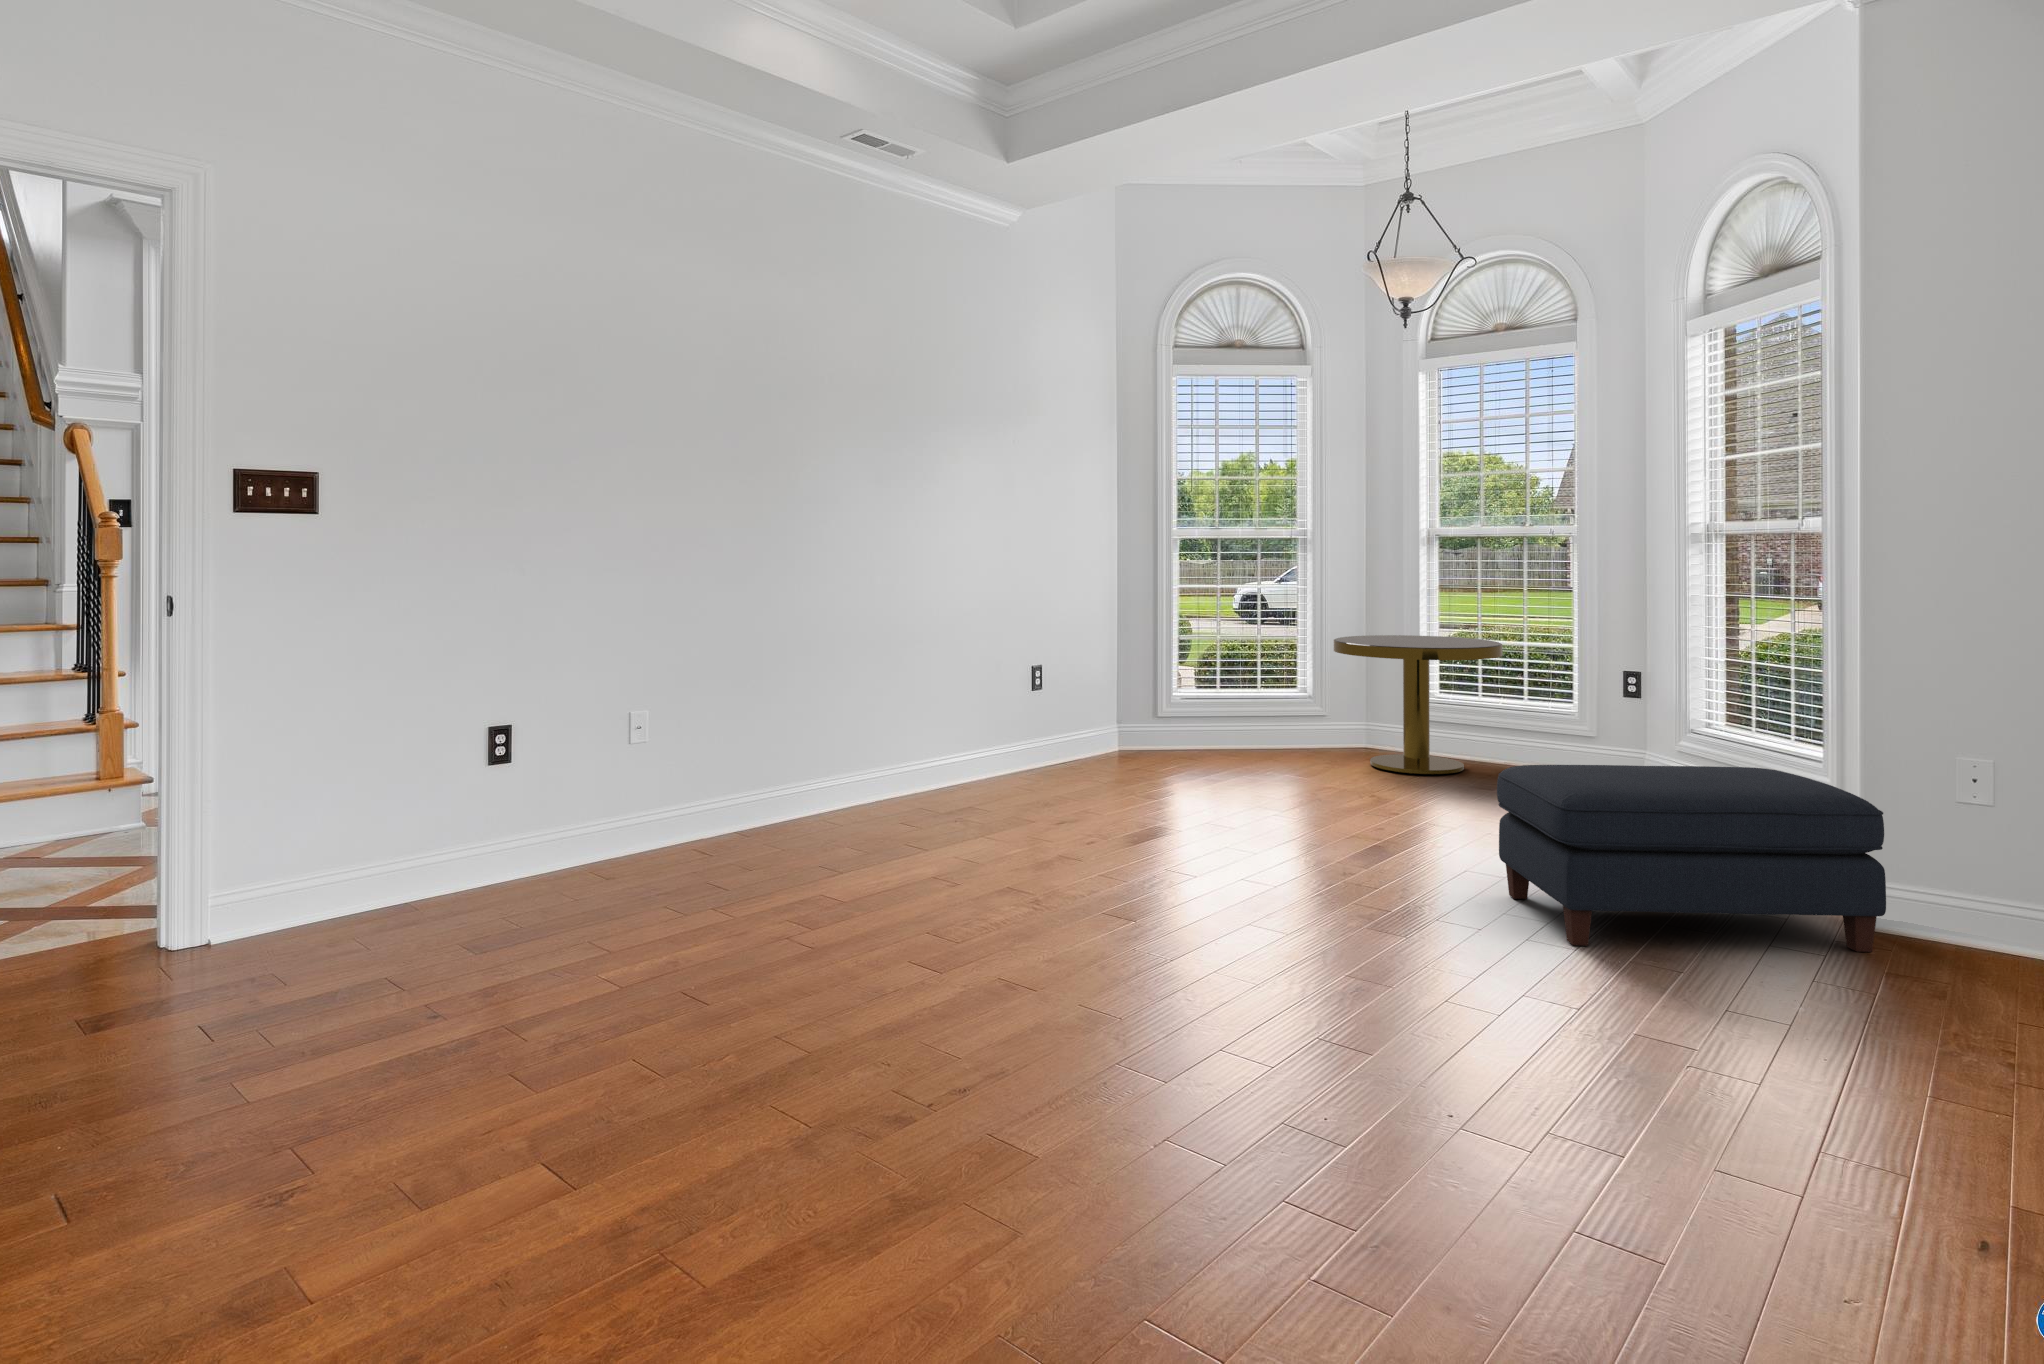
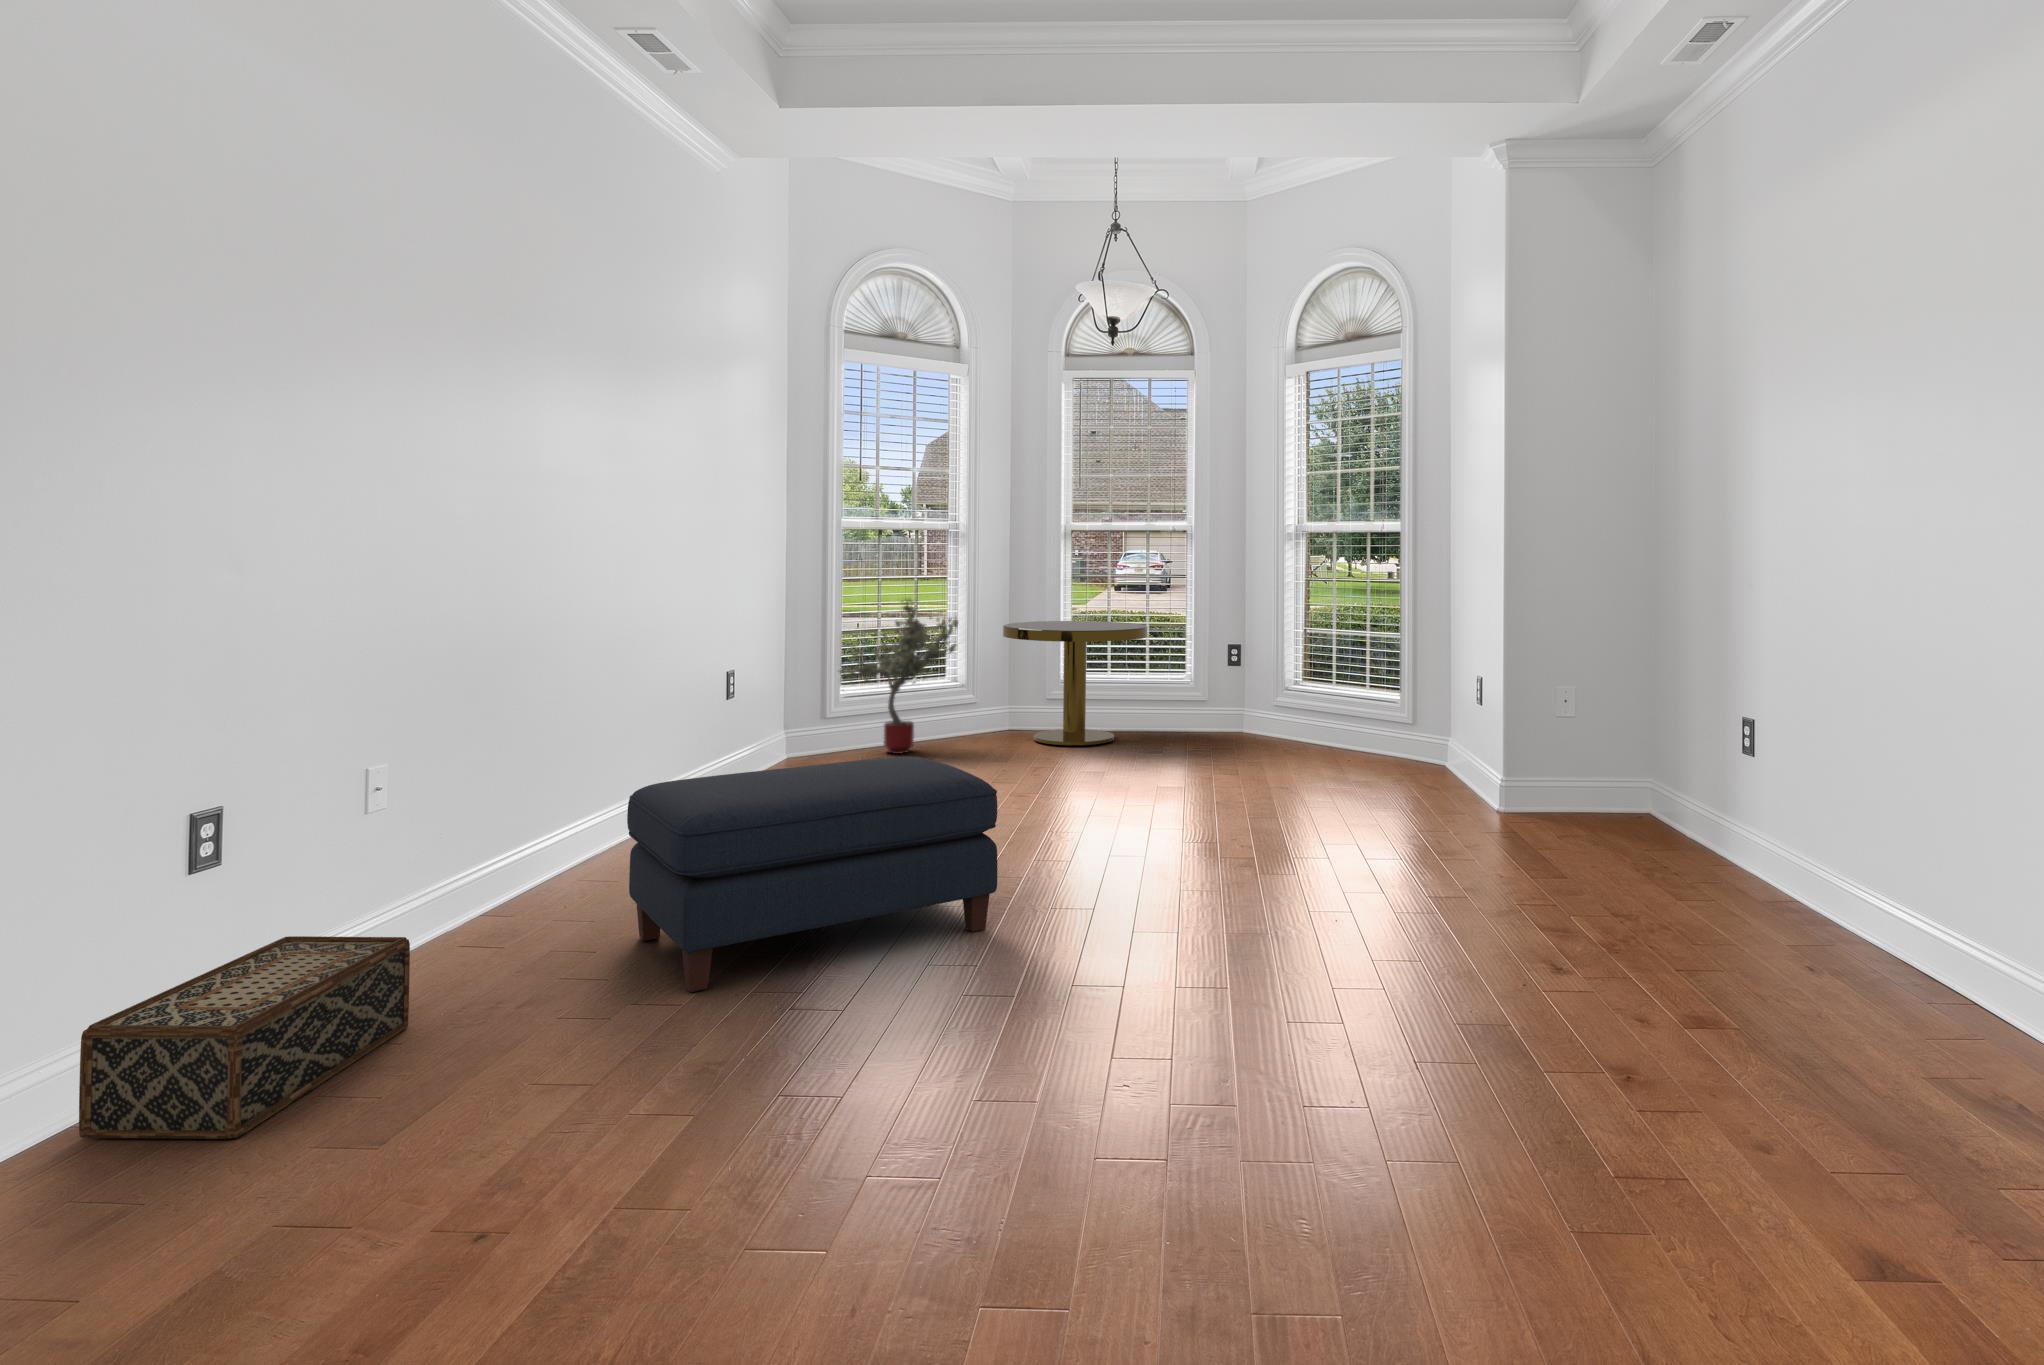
potted tree: none [1156,605,1284,760] -> present [838,598,958,754]
ottoman: present [1497,765,1886,952] -> present [627,756,998,992]
woven basket: none [408,817,599,925] -> present [79,936,410,1139]

